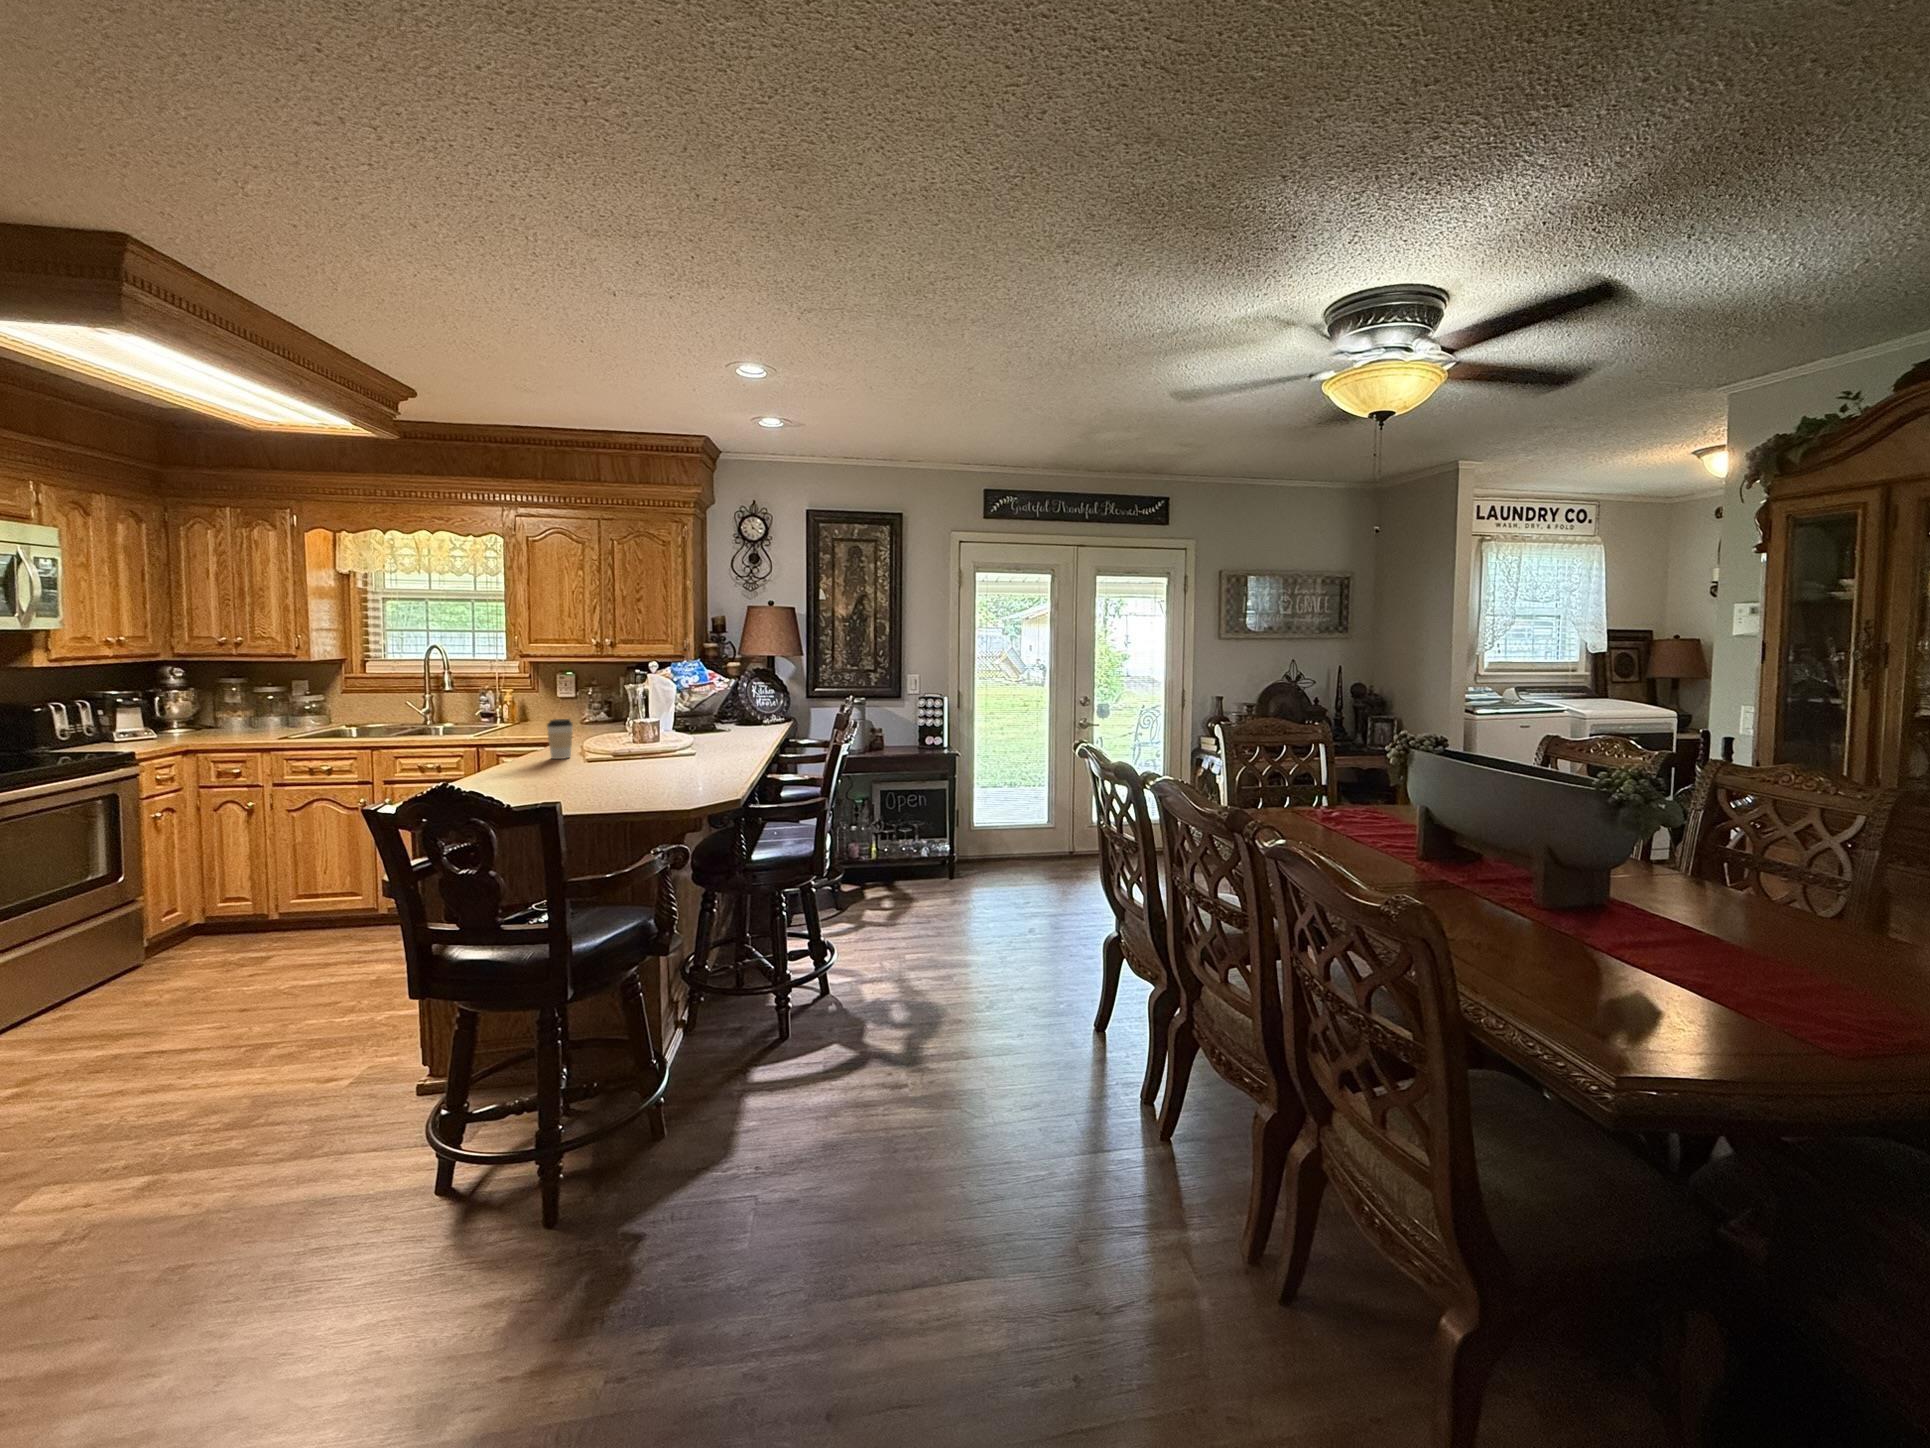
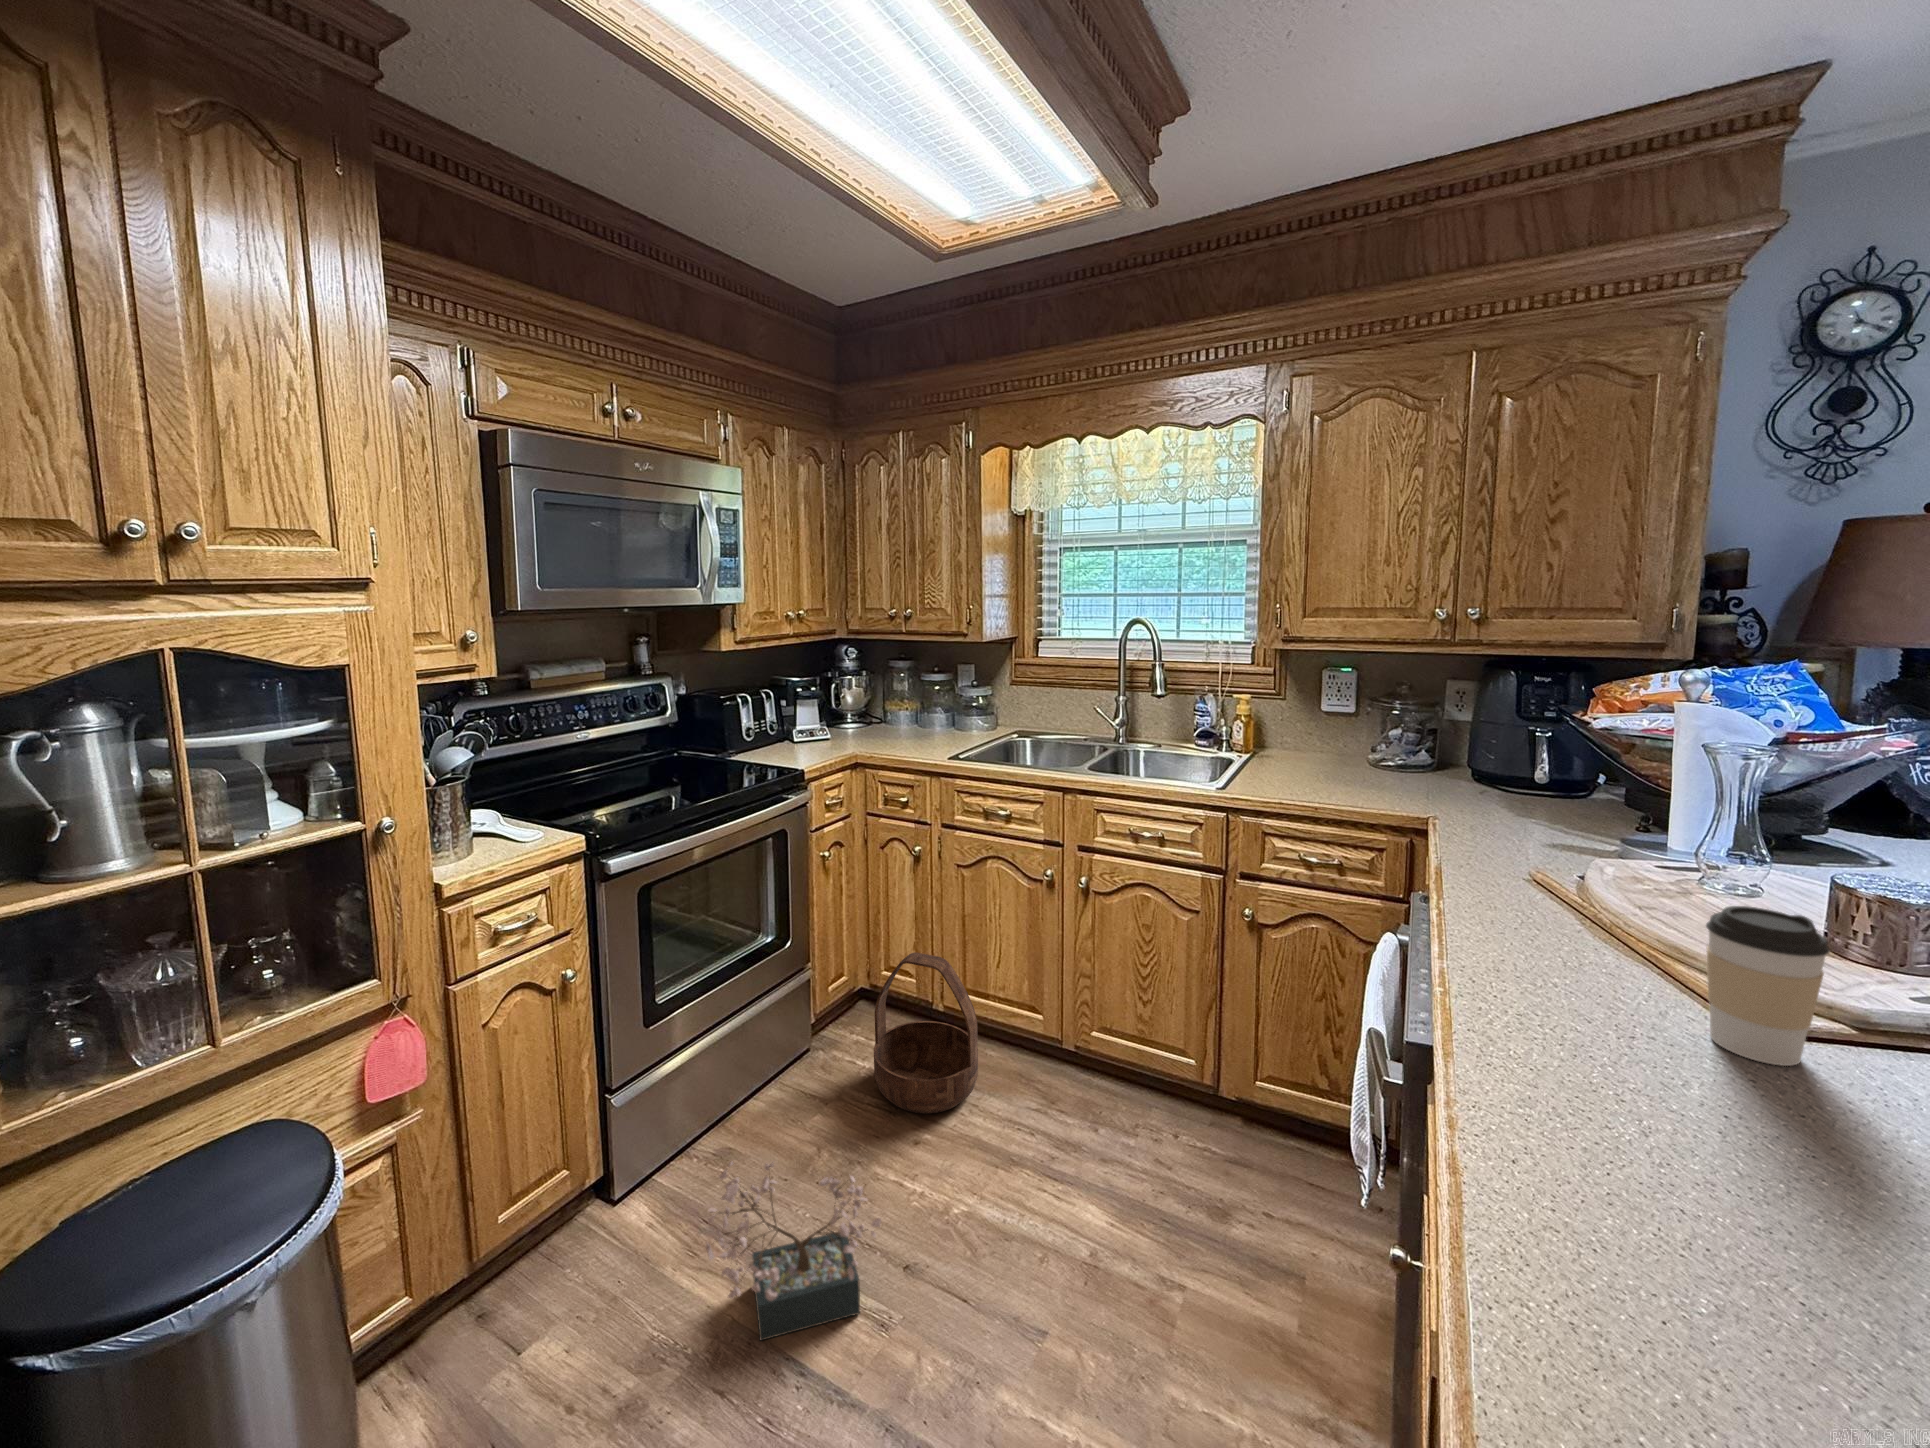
basket: none [212,863,306,965] -> present [874,952,978,1114]
decorative plant: none [78,956,222,1045] -> present [706,1162,881,1340]

